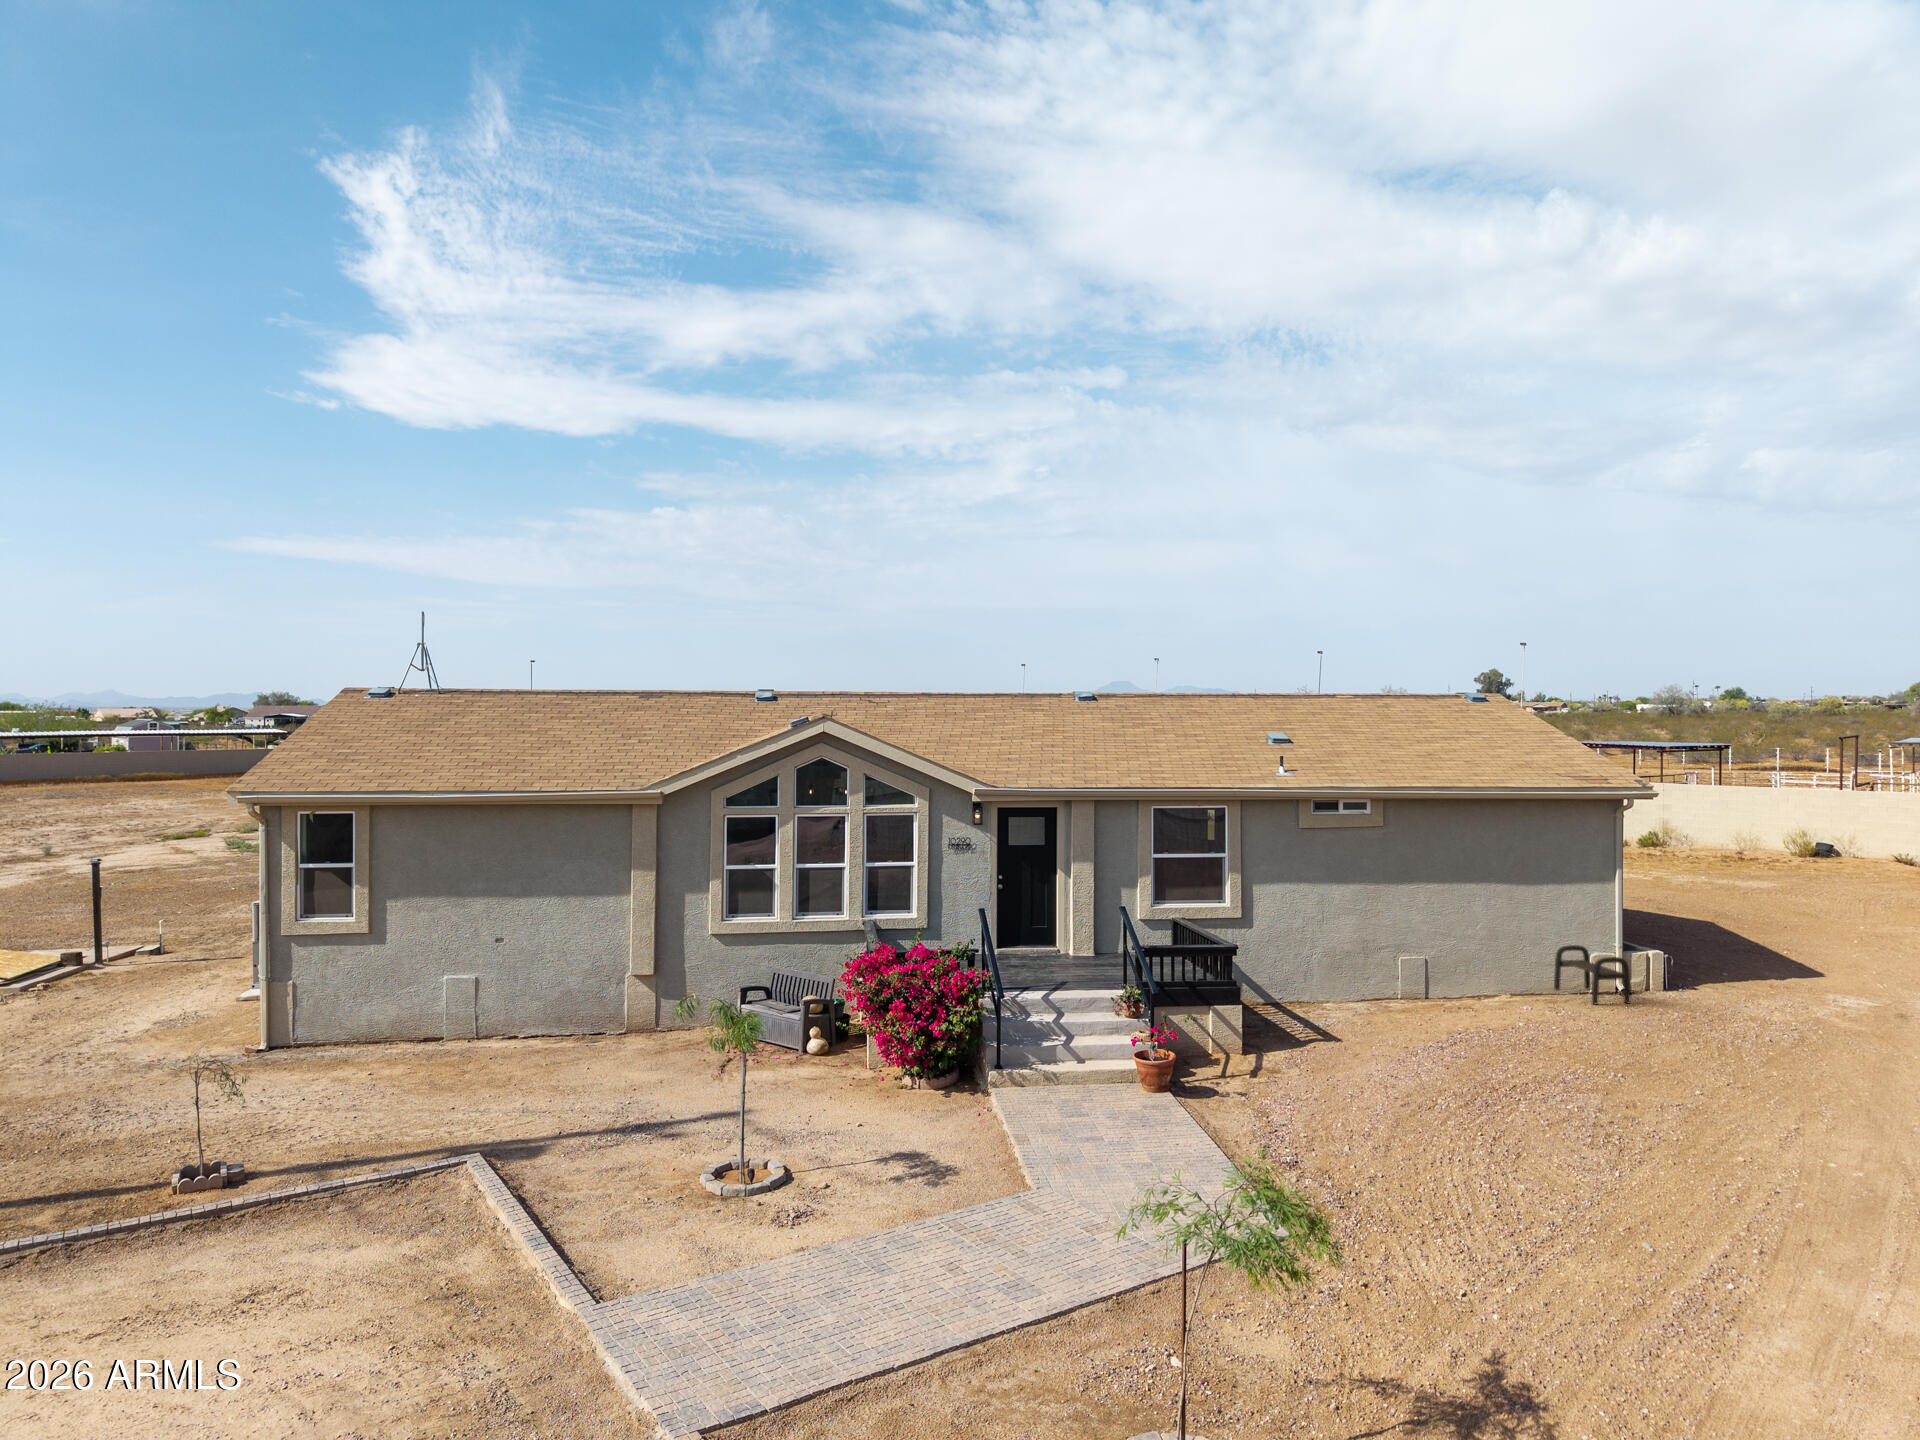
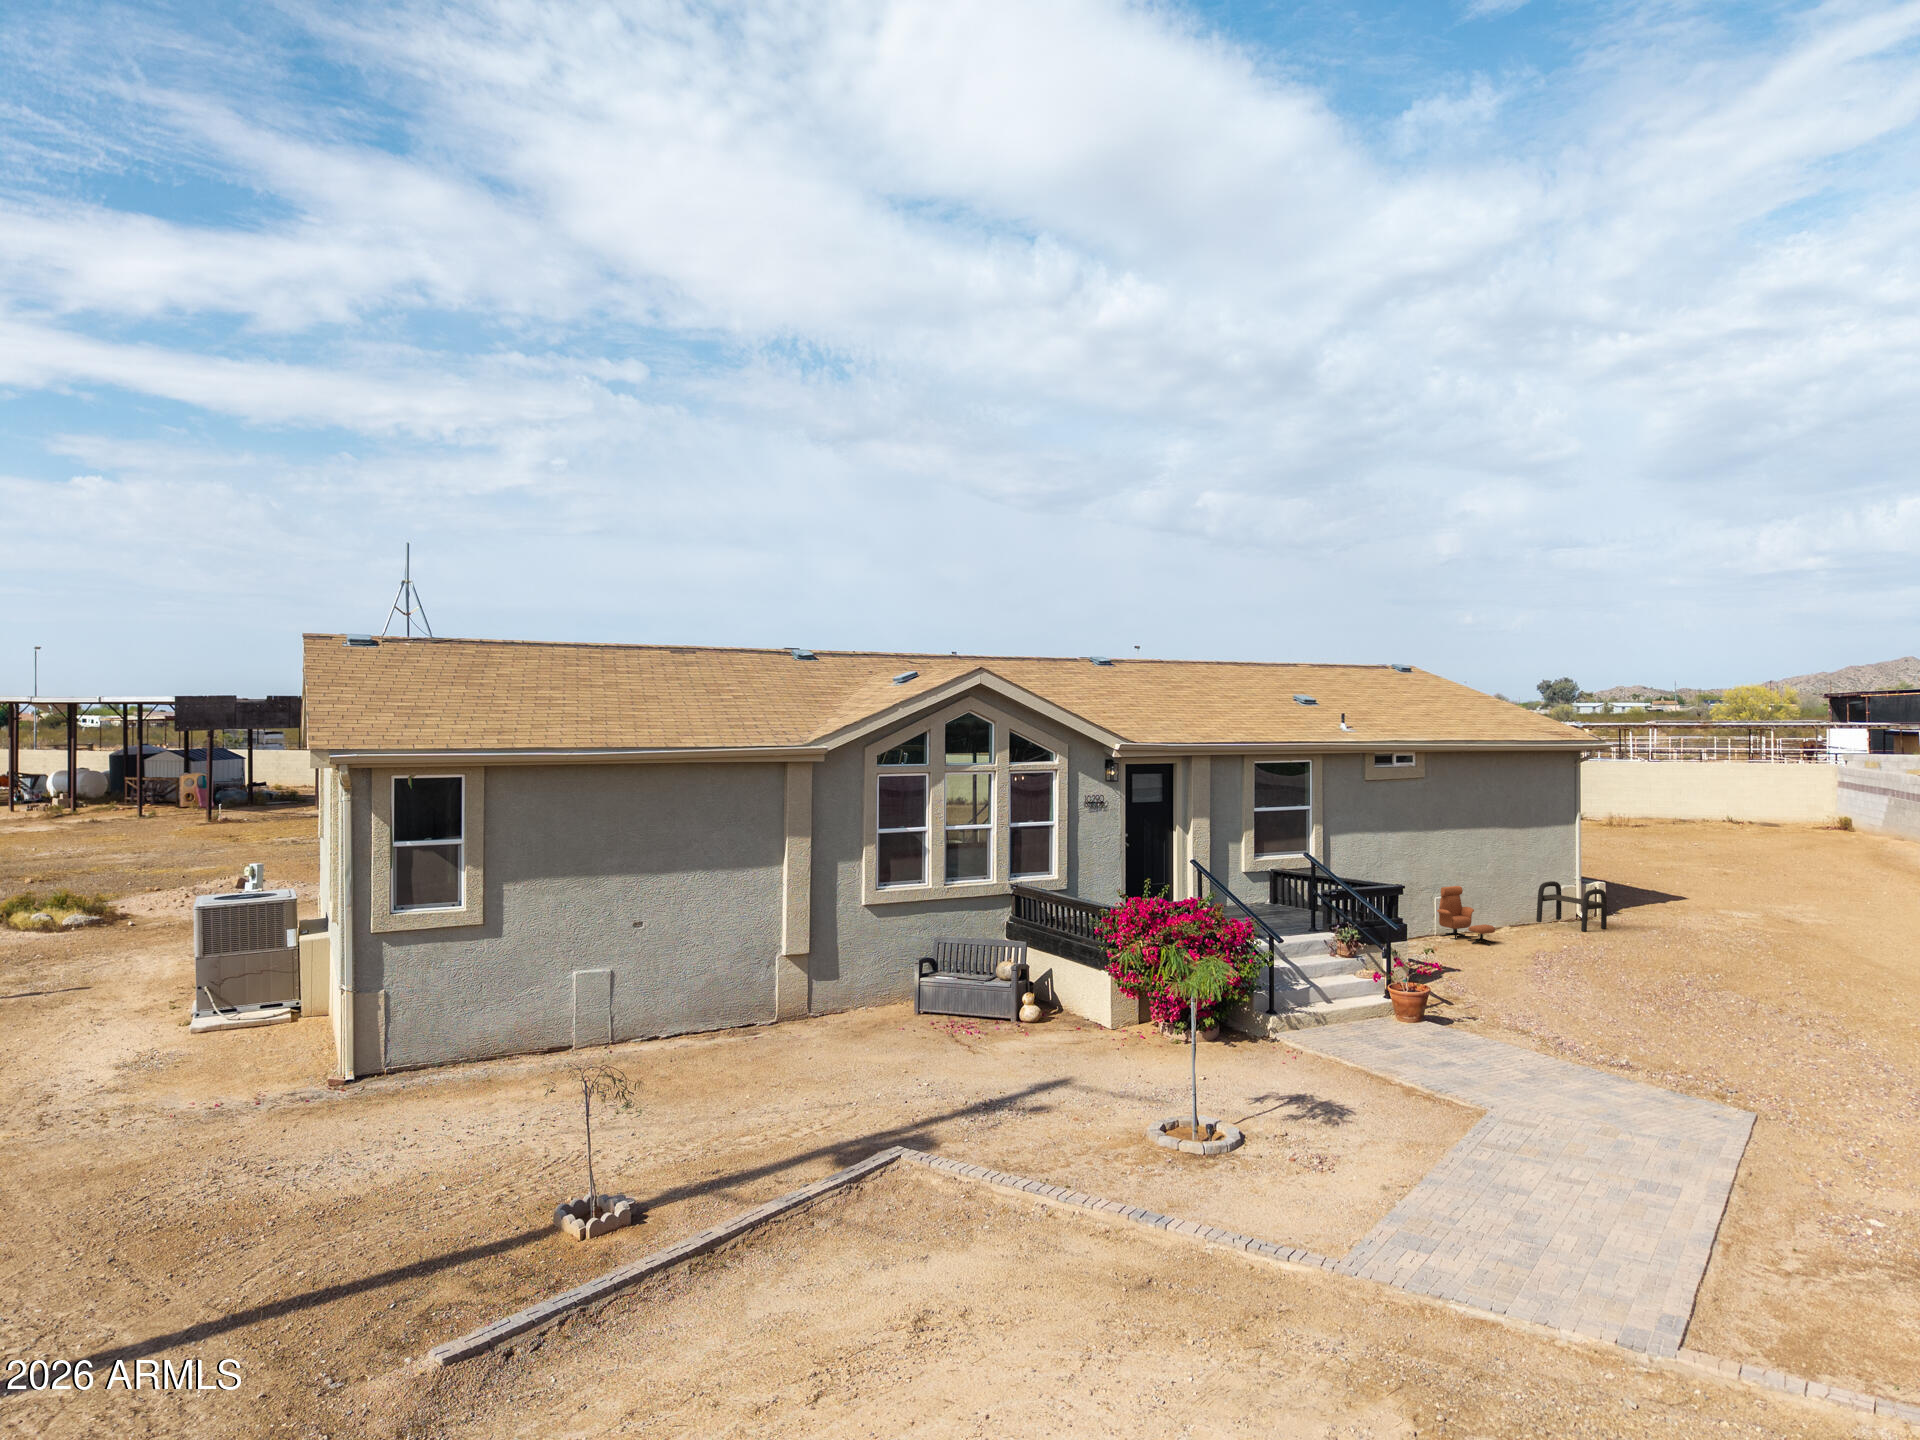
lounge chair: none [1397,945,1456,1012] -> present [1437,886,1496,945]

